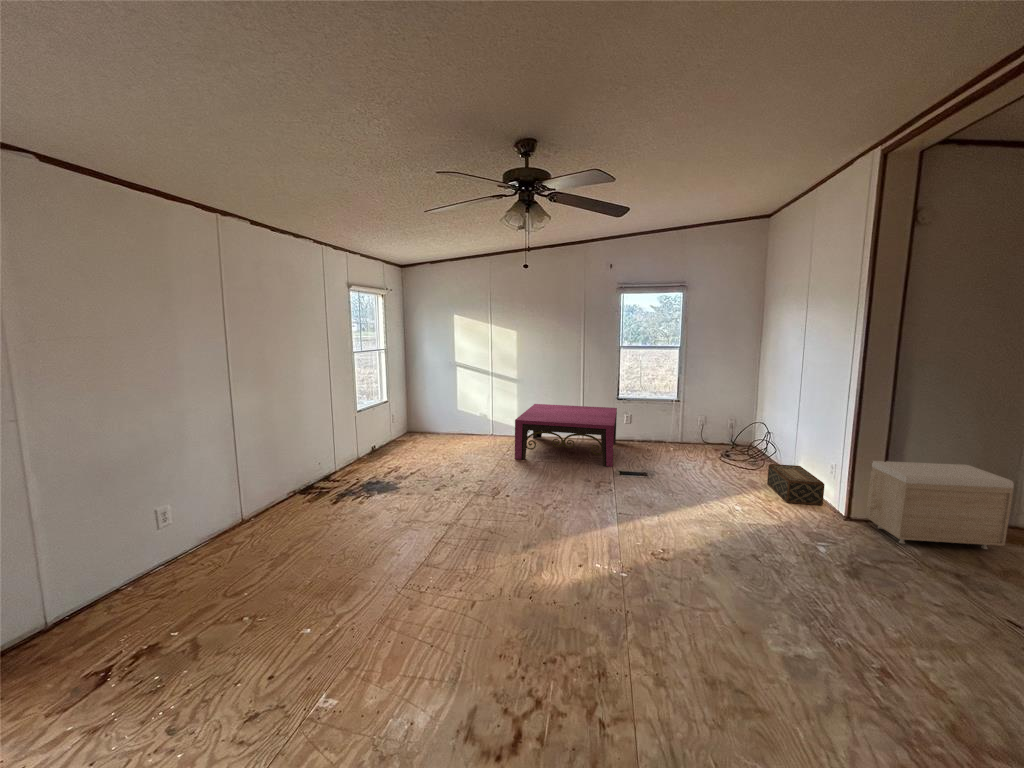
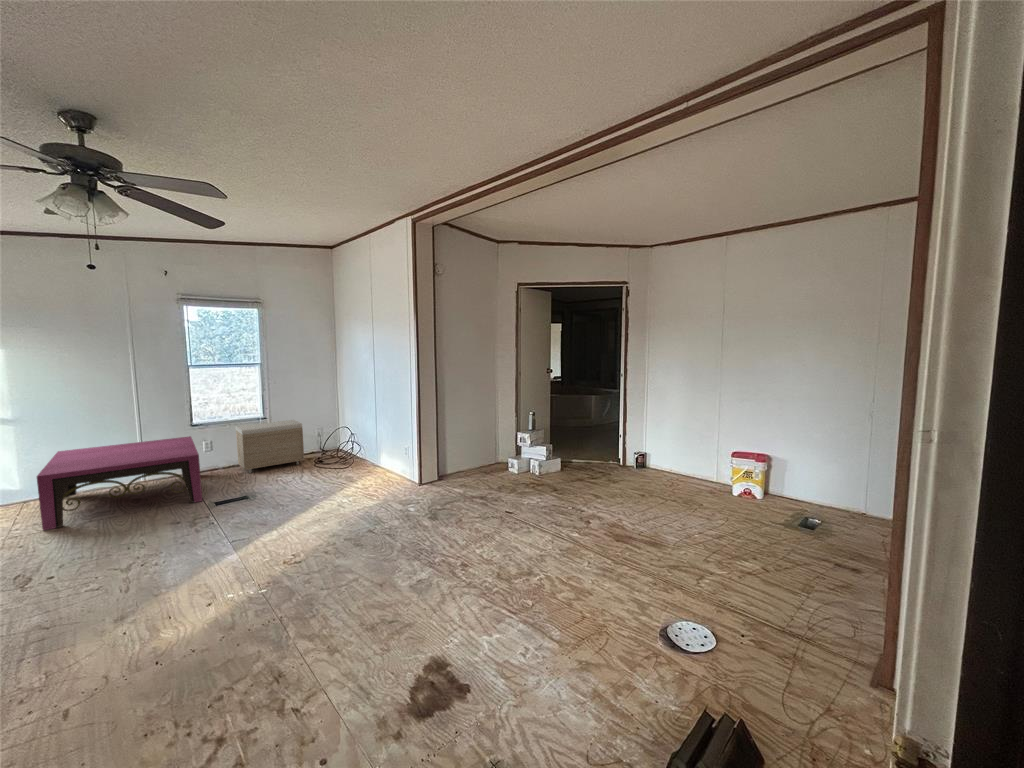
storage bench: present [866,461,1014,549] -> present [236,420,304,473]
woven basket: present [767,464,825,505] -> none [360,454,404,485]

